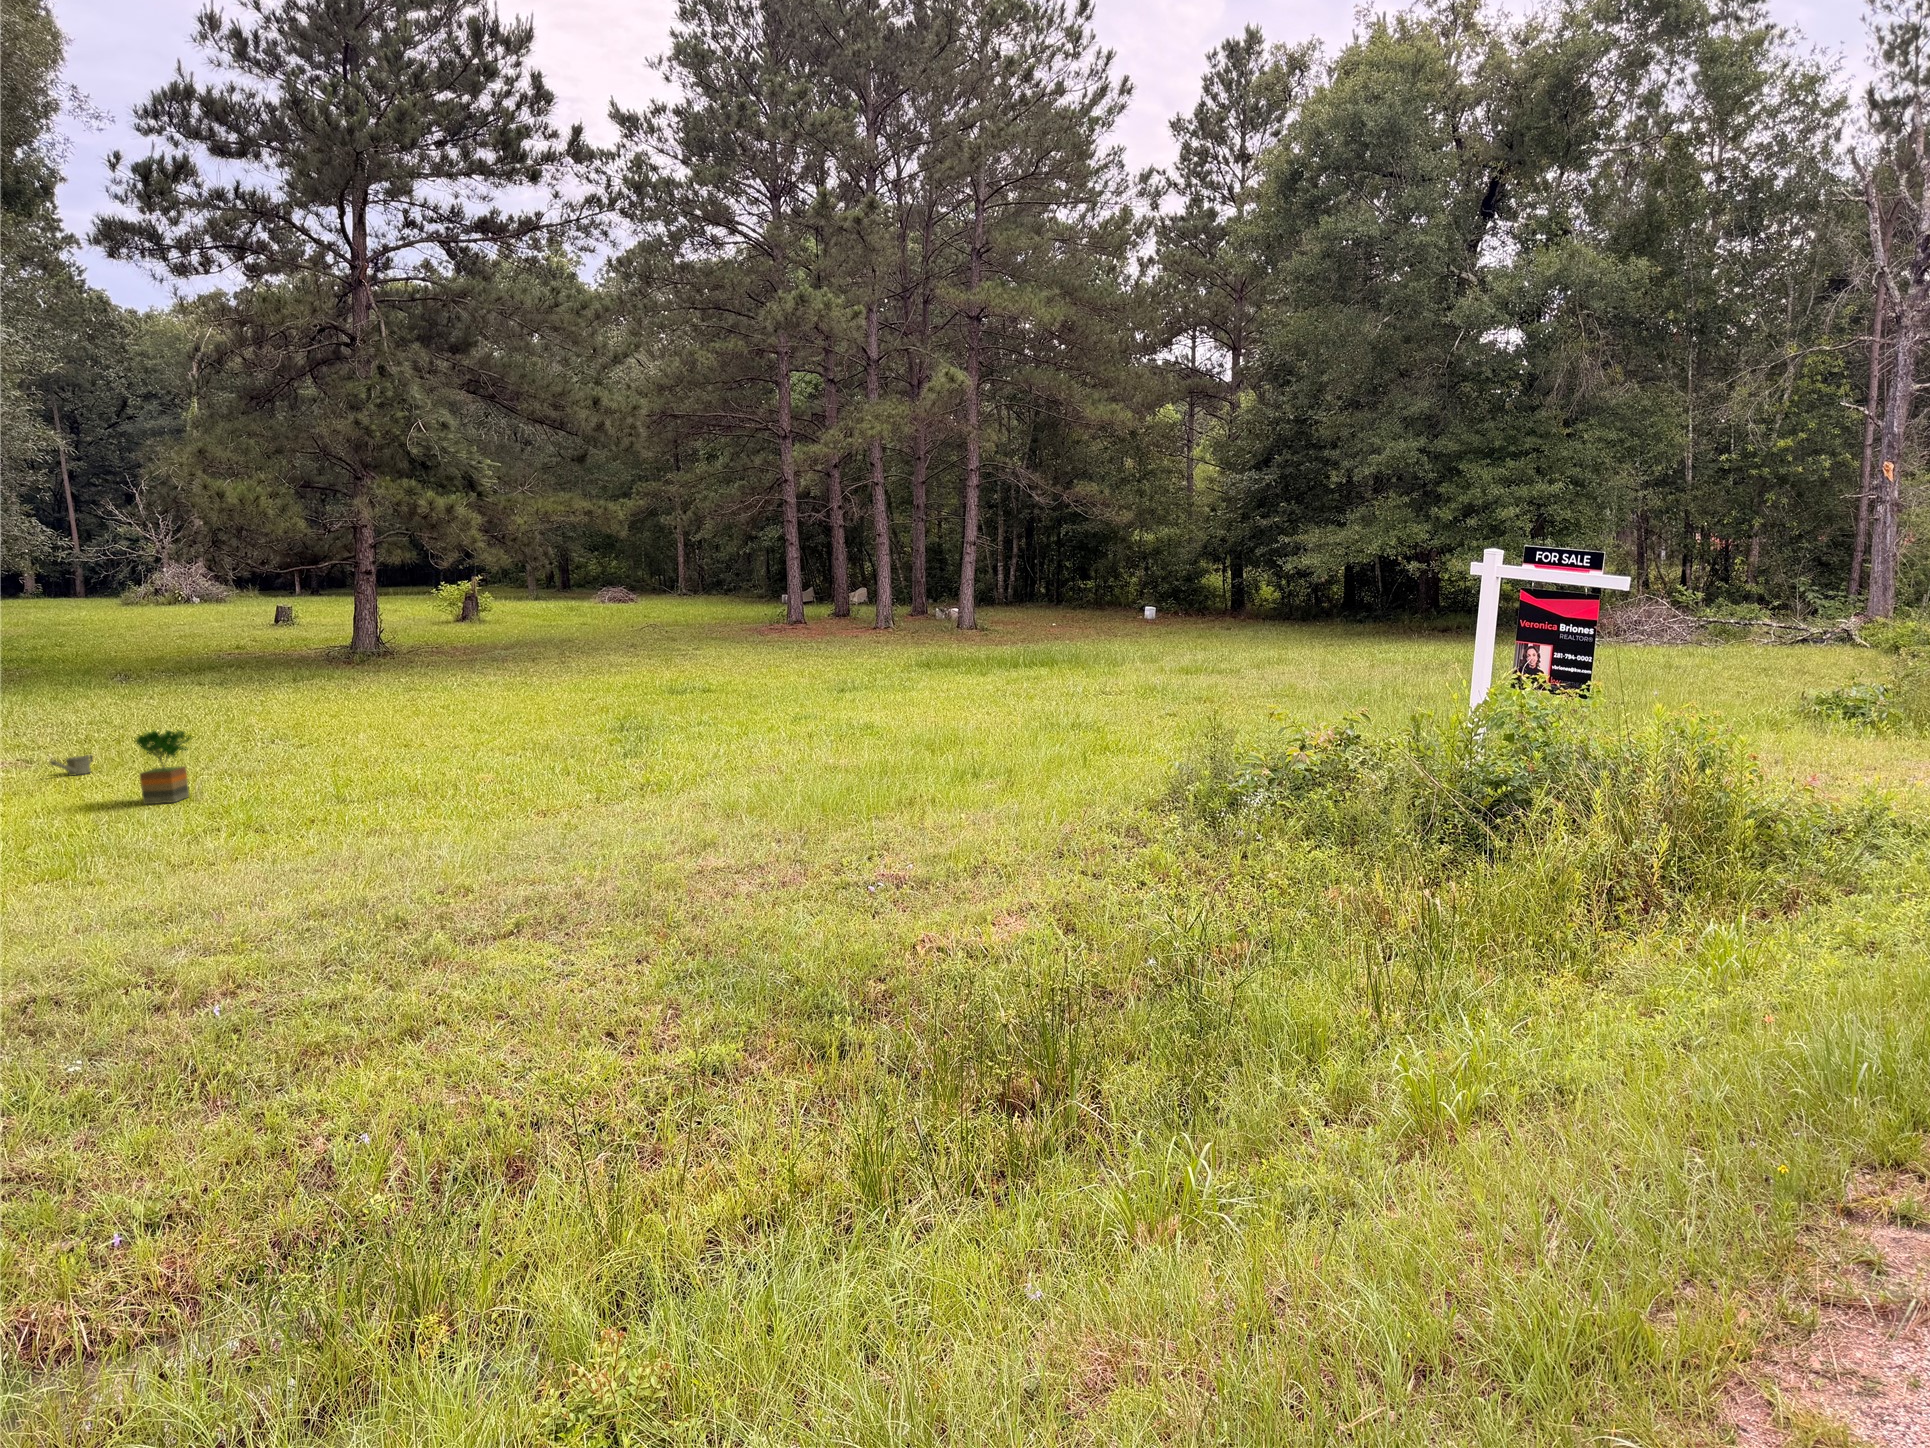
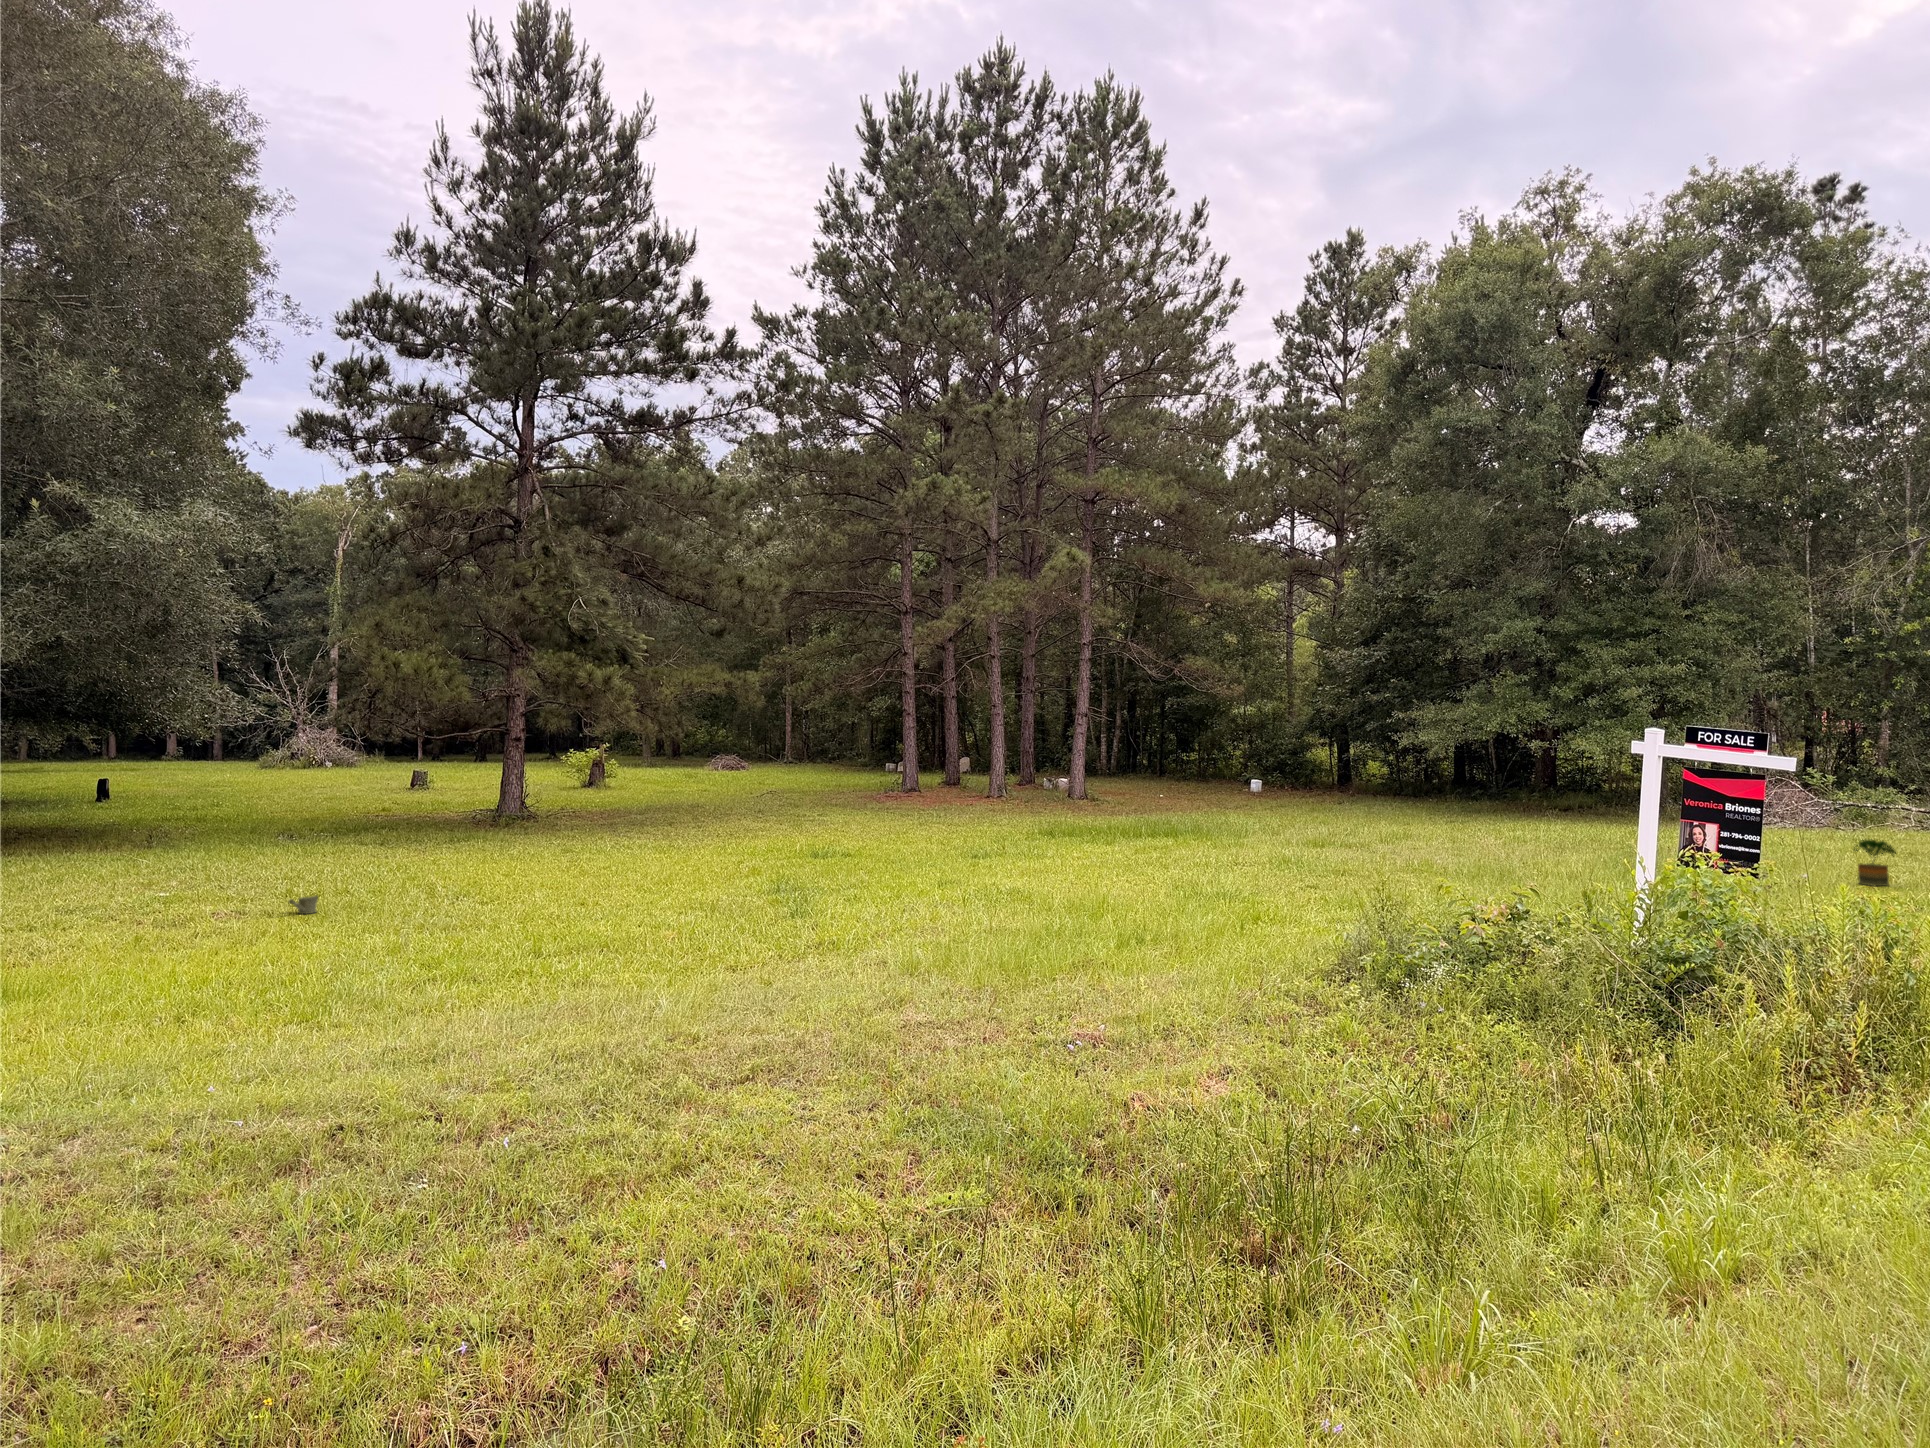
potted tree: present [136,730,191,804] -> present [1853,839,1896,886]

